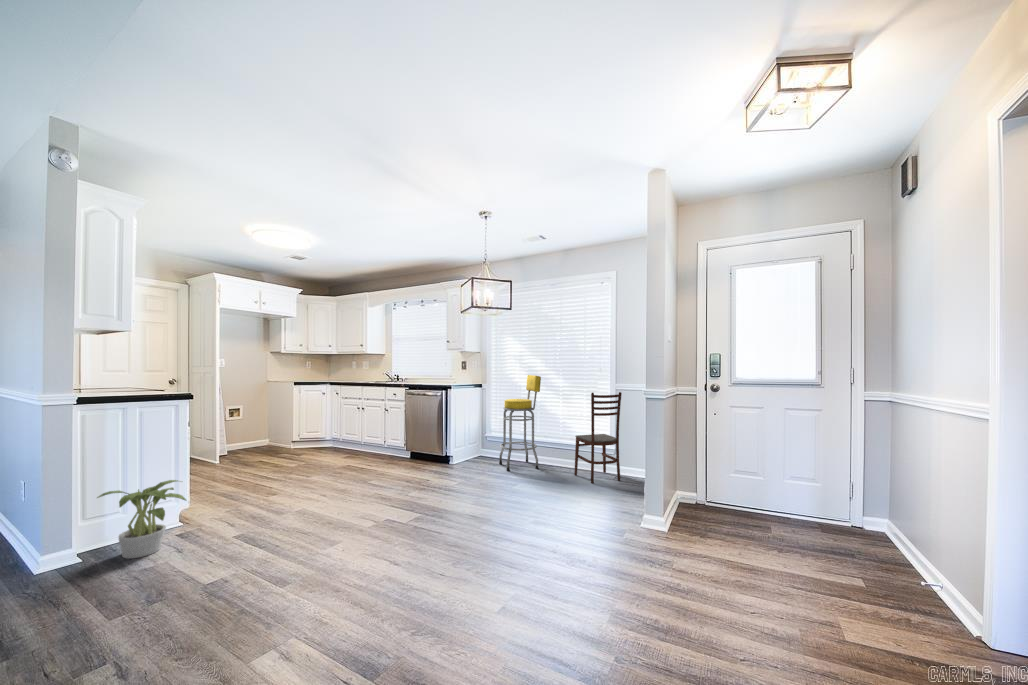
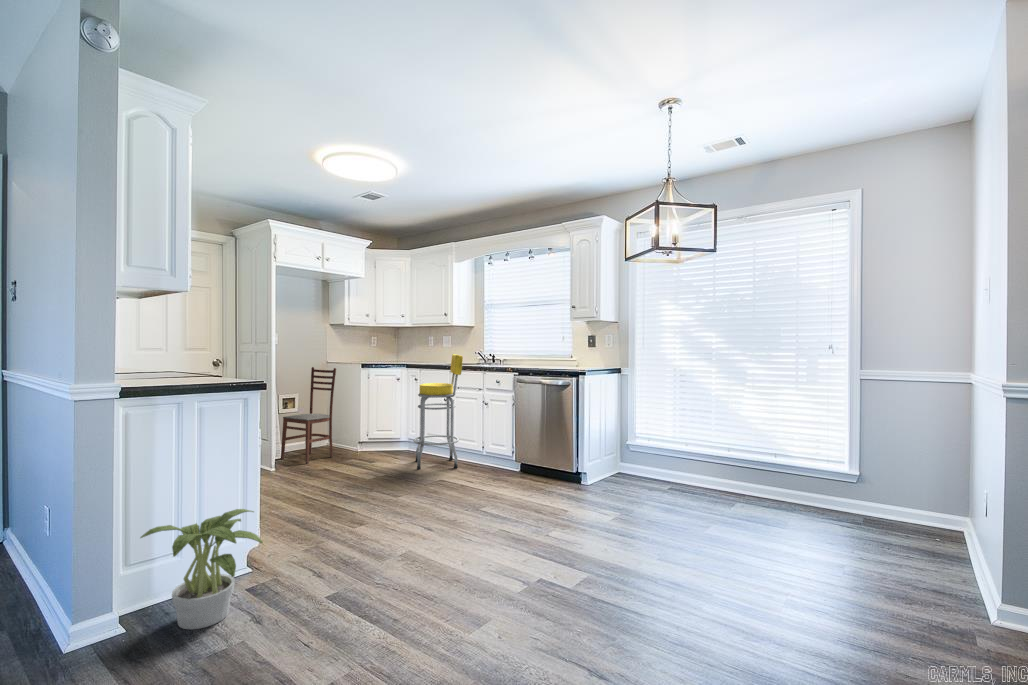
bar stool: present [499,375,541,471] -> present [413,354,463,470]
dining chair: present [574,392,622,483] -> present [281,367,336,464]

